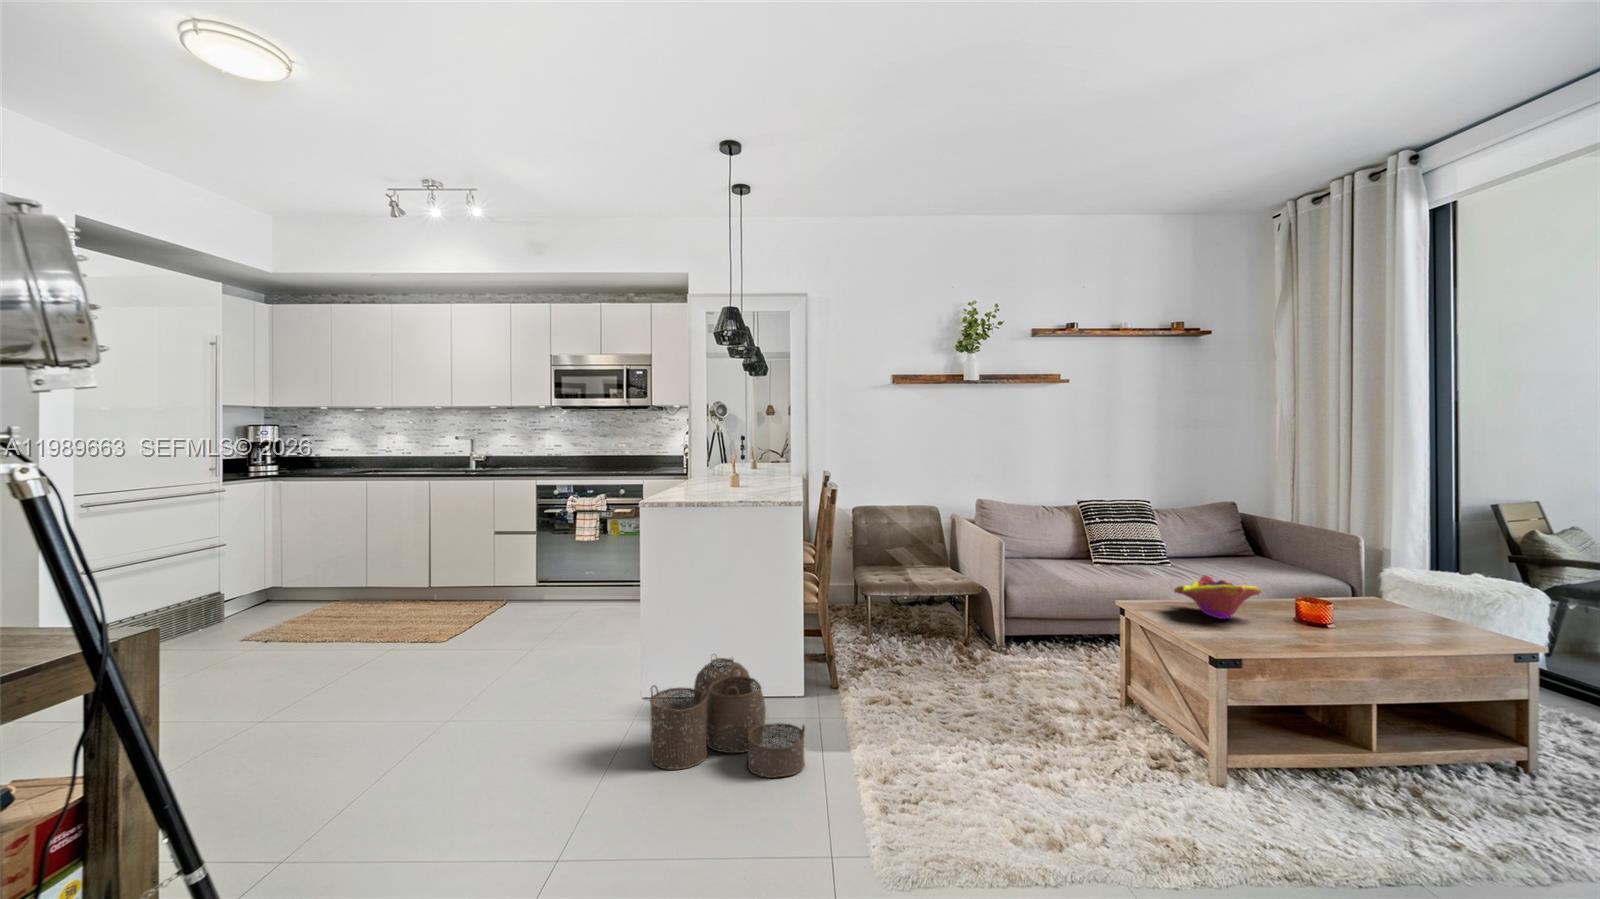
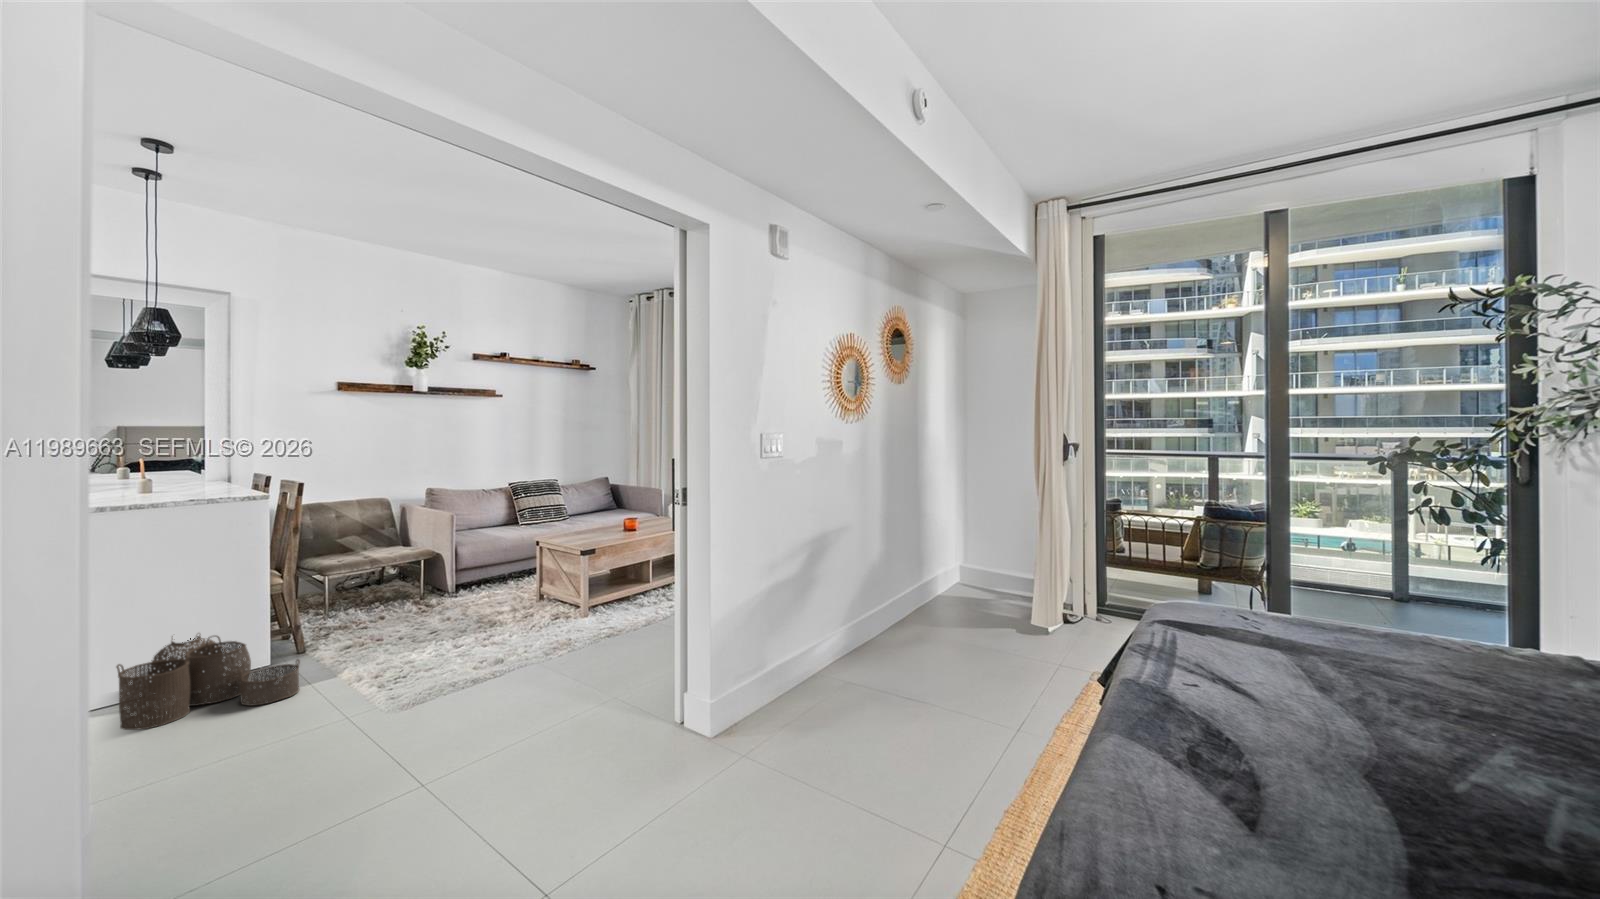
decorative bowl: present [1174,575,1261,619] -> none [568,519,612,542]

